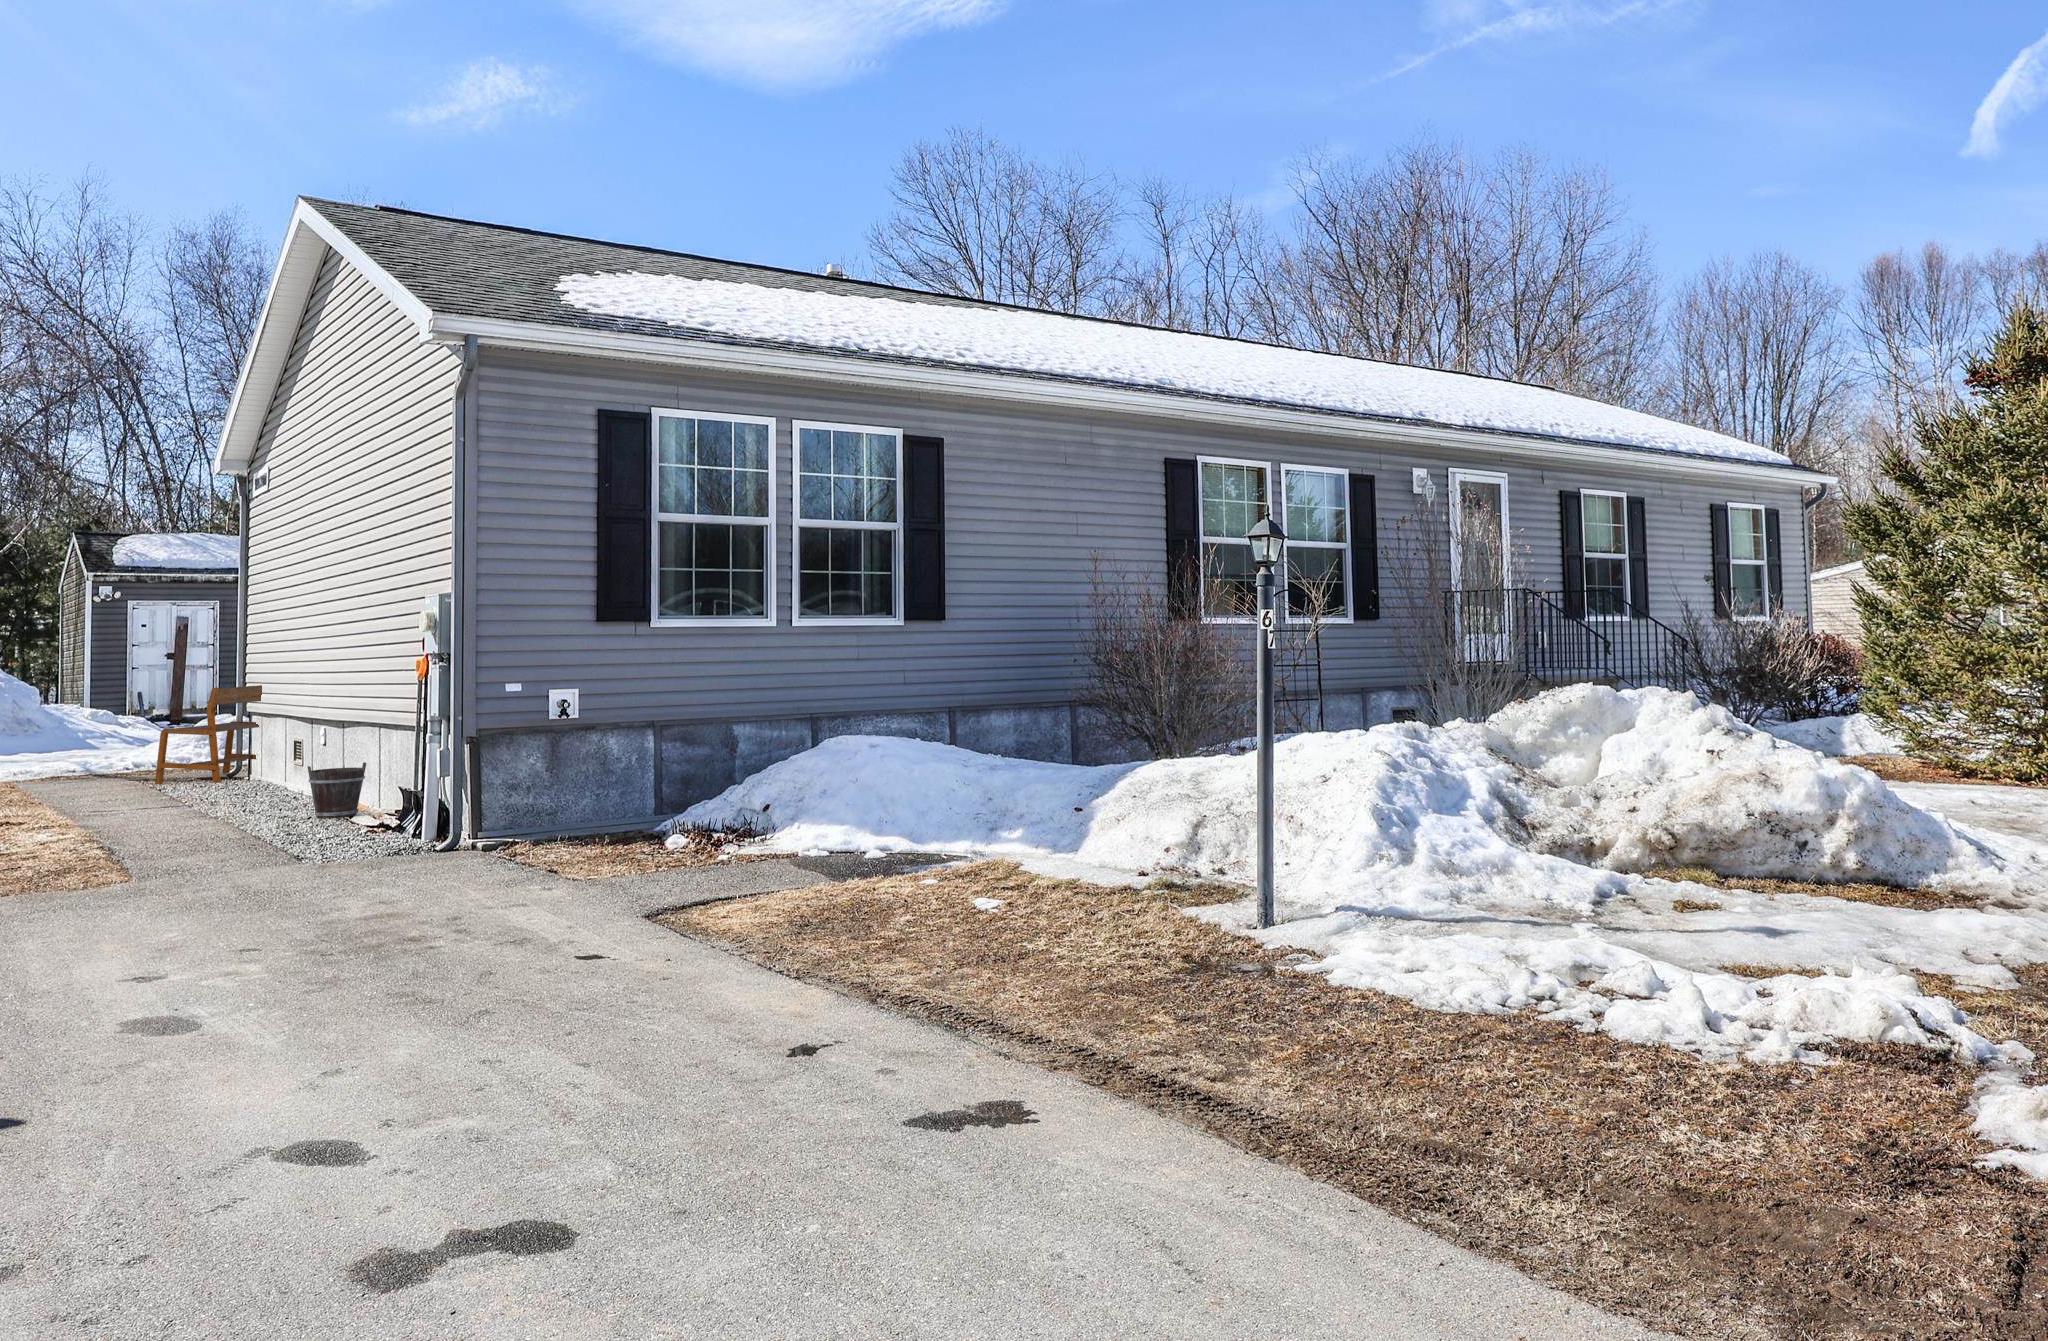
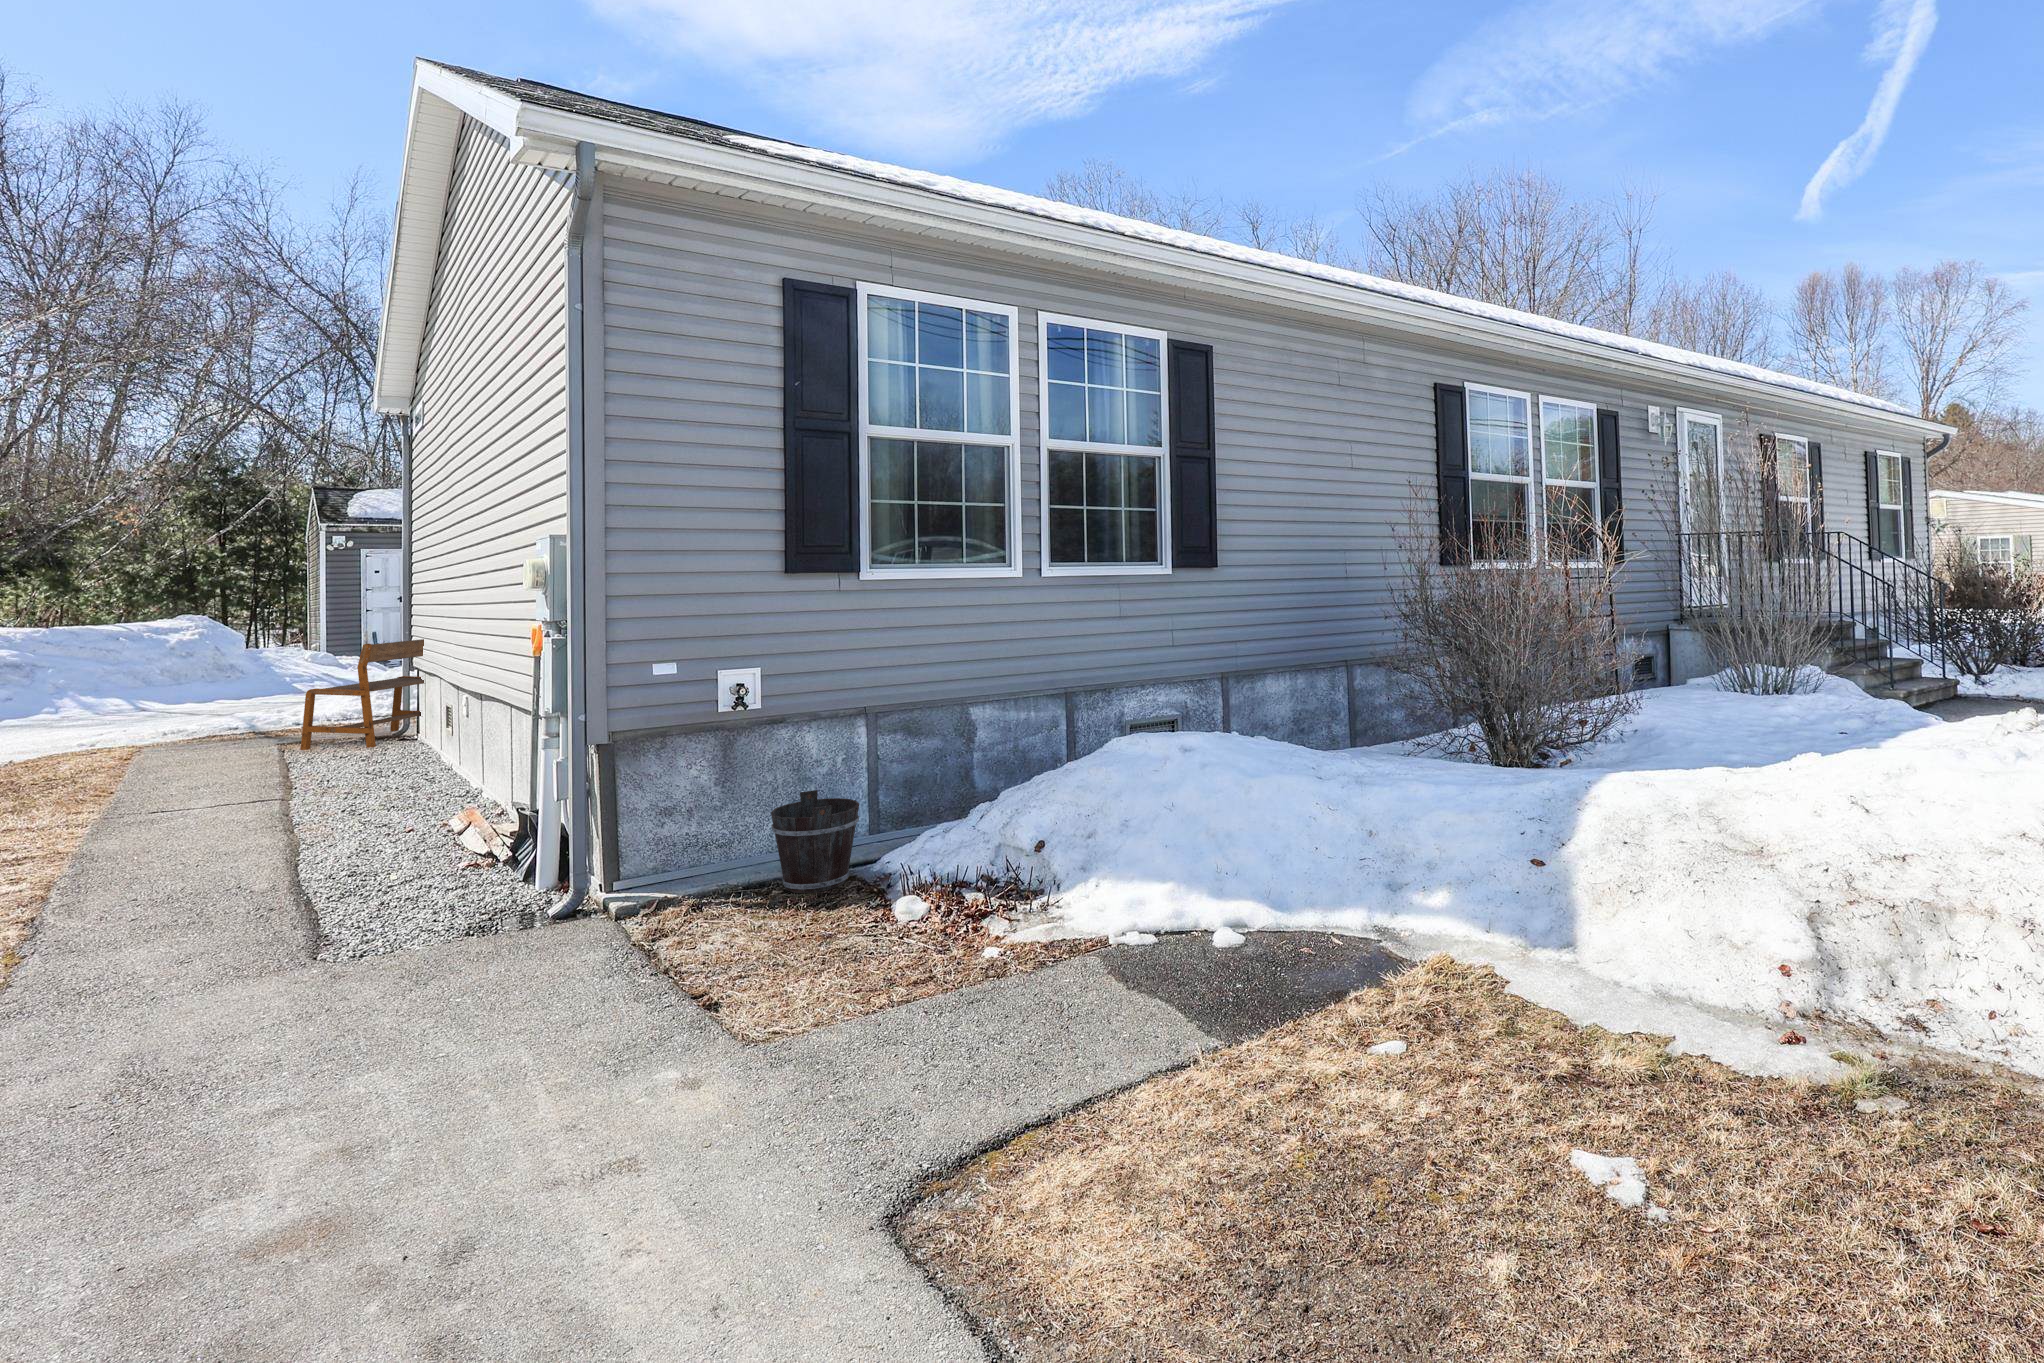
bucket: present [308,762,367,818] -> present [771,790,859,893]

